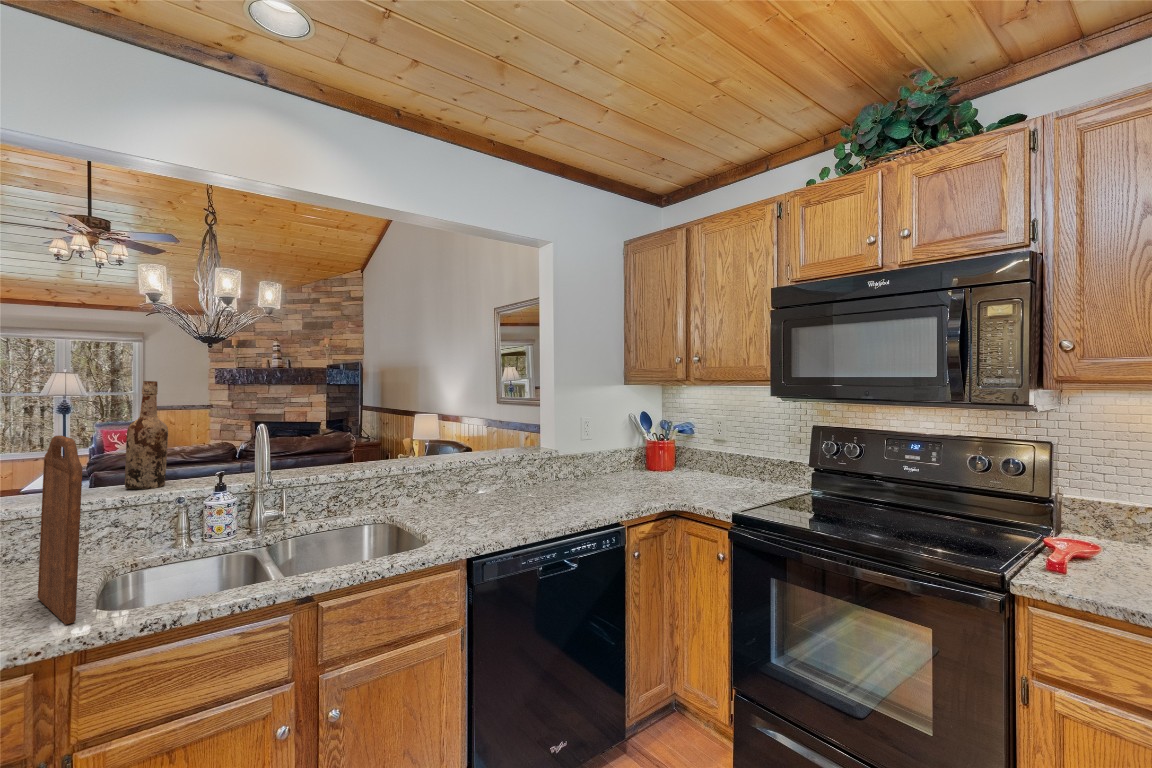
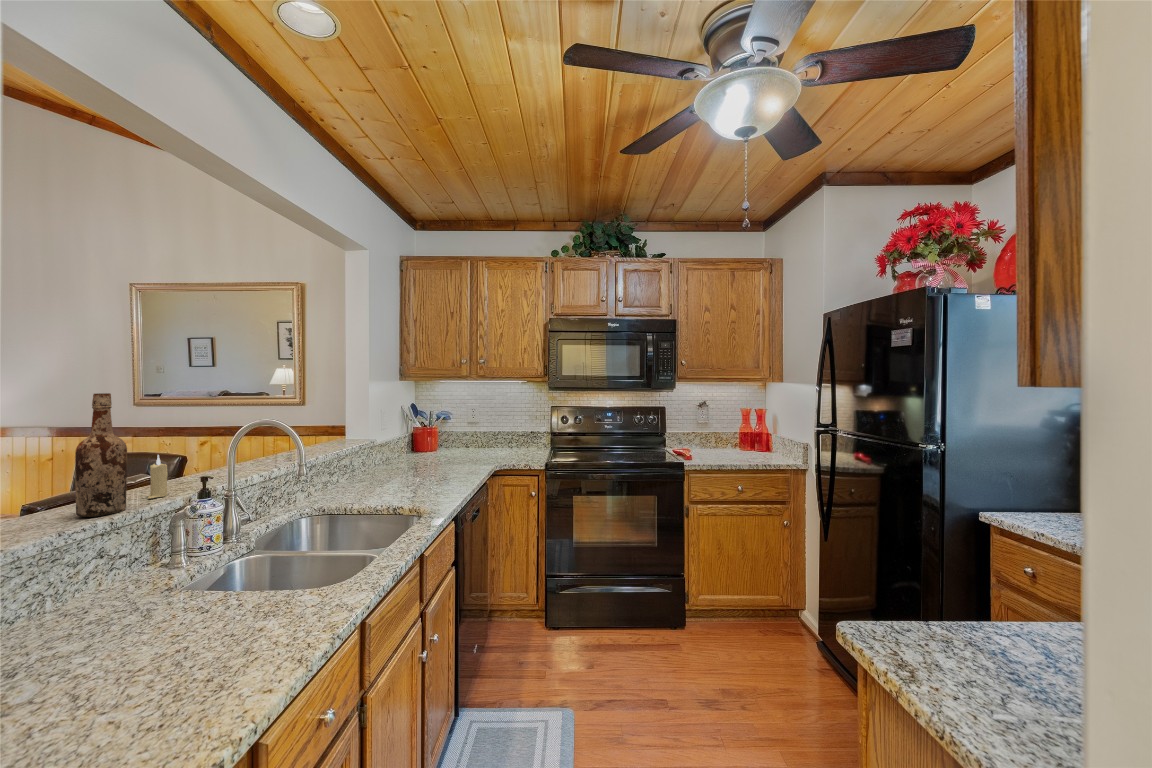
cutting board: present [38,436,82,624] -> none [169,446,277,616]
candle: none [195,441,217,481] -> present [148,455,168,498]

